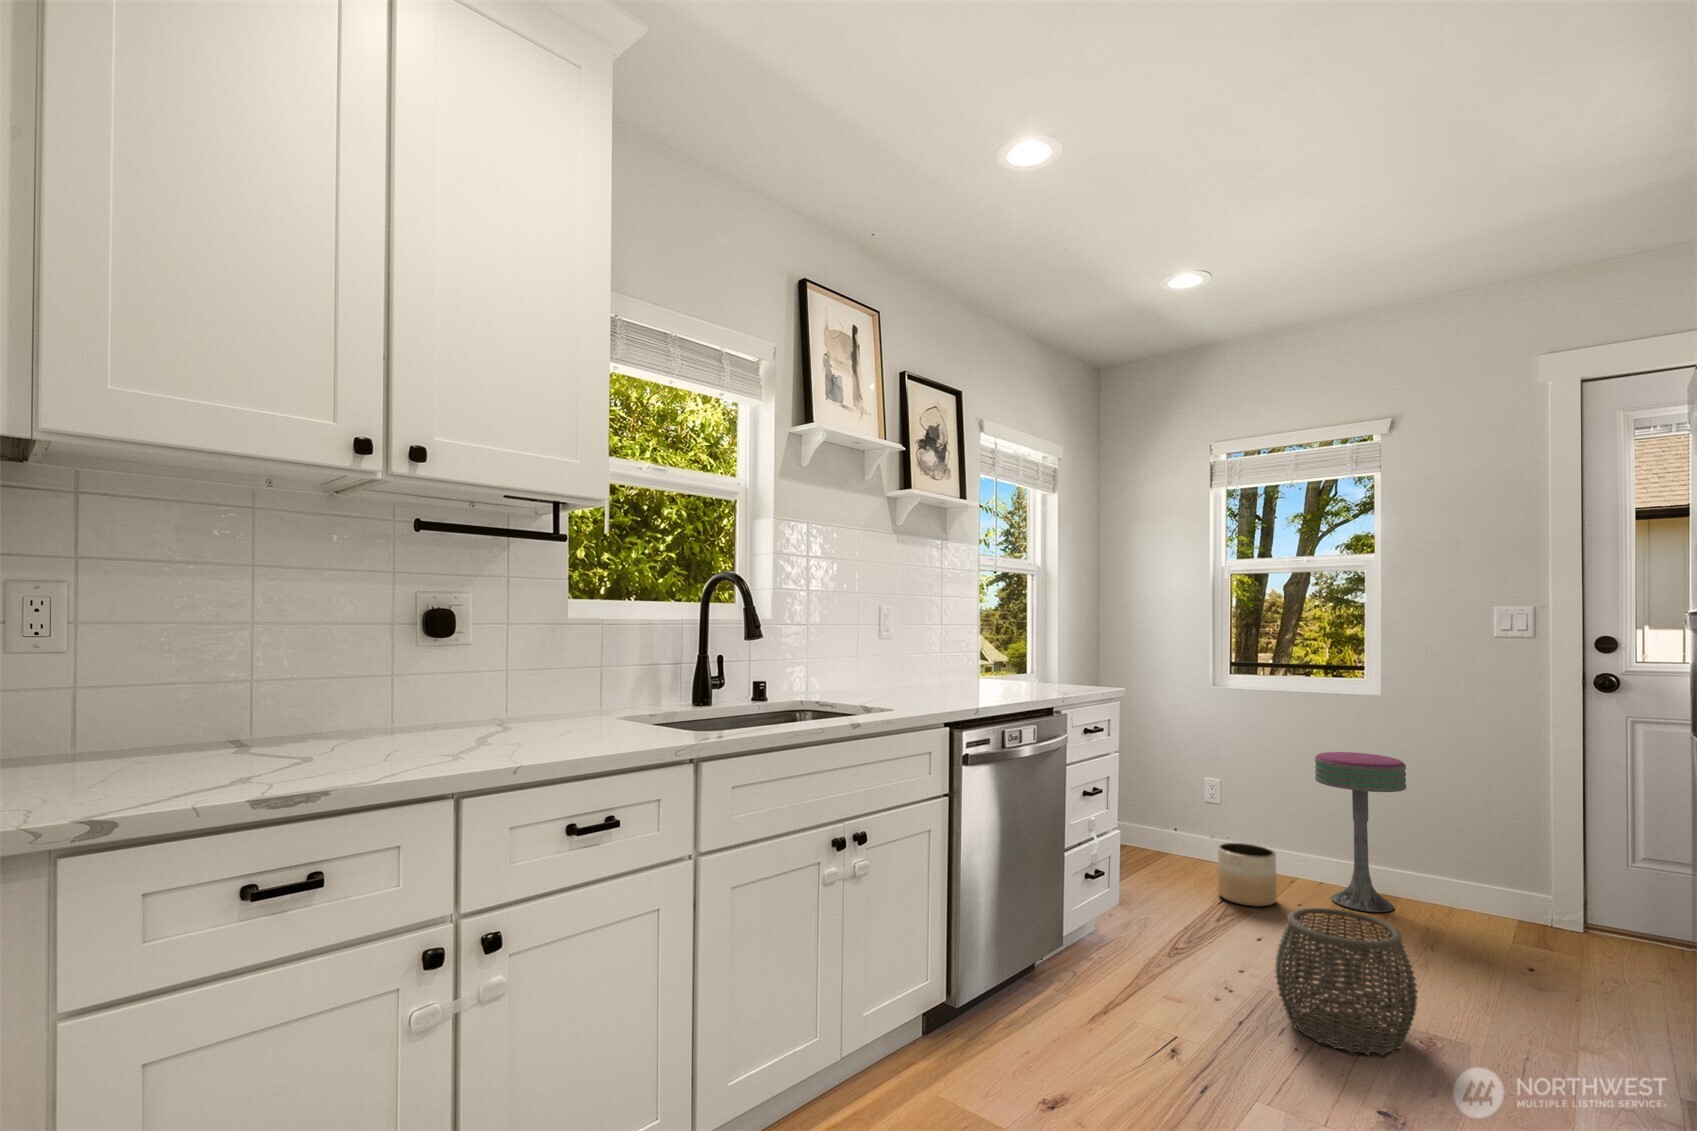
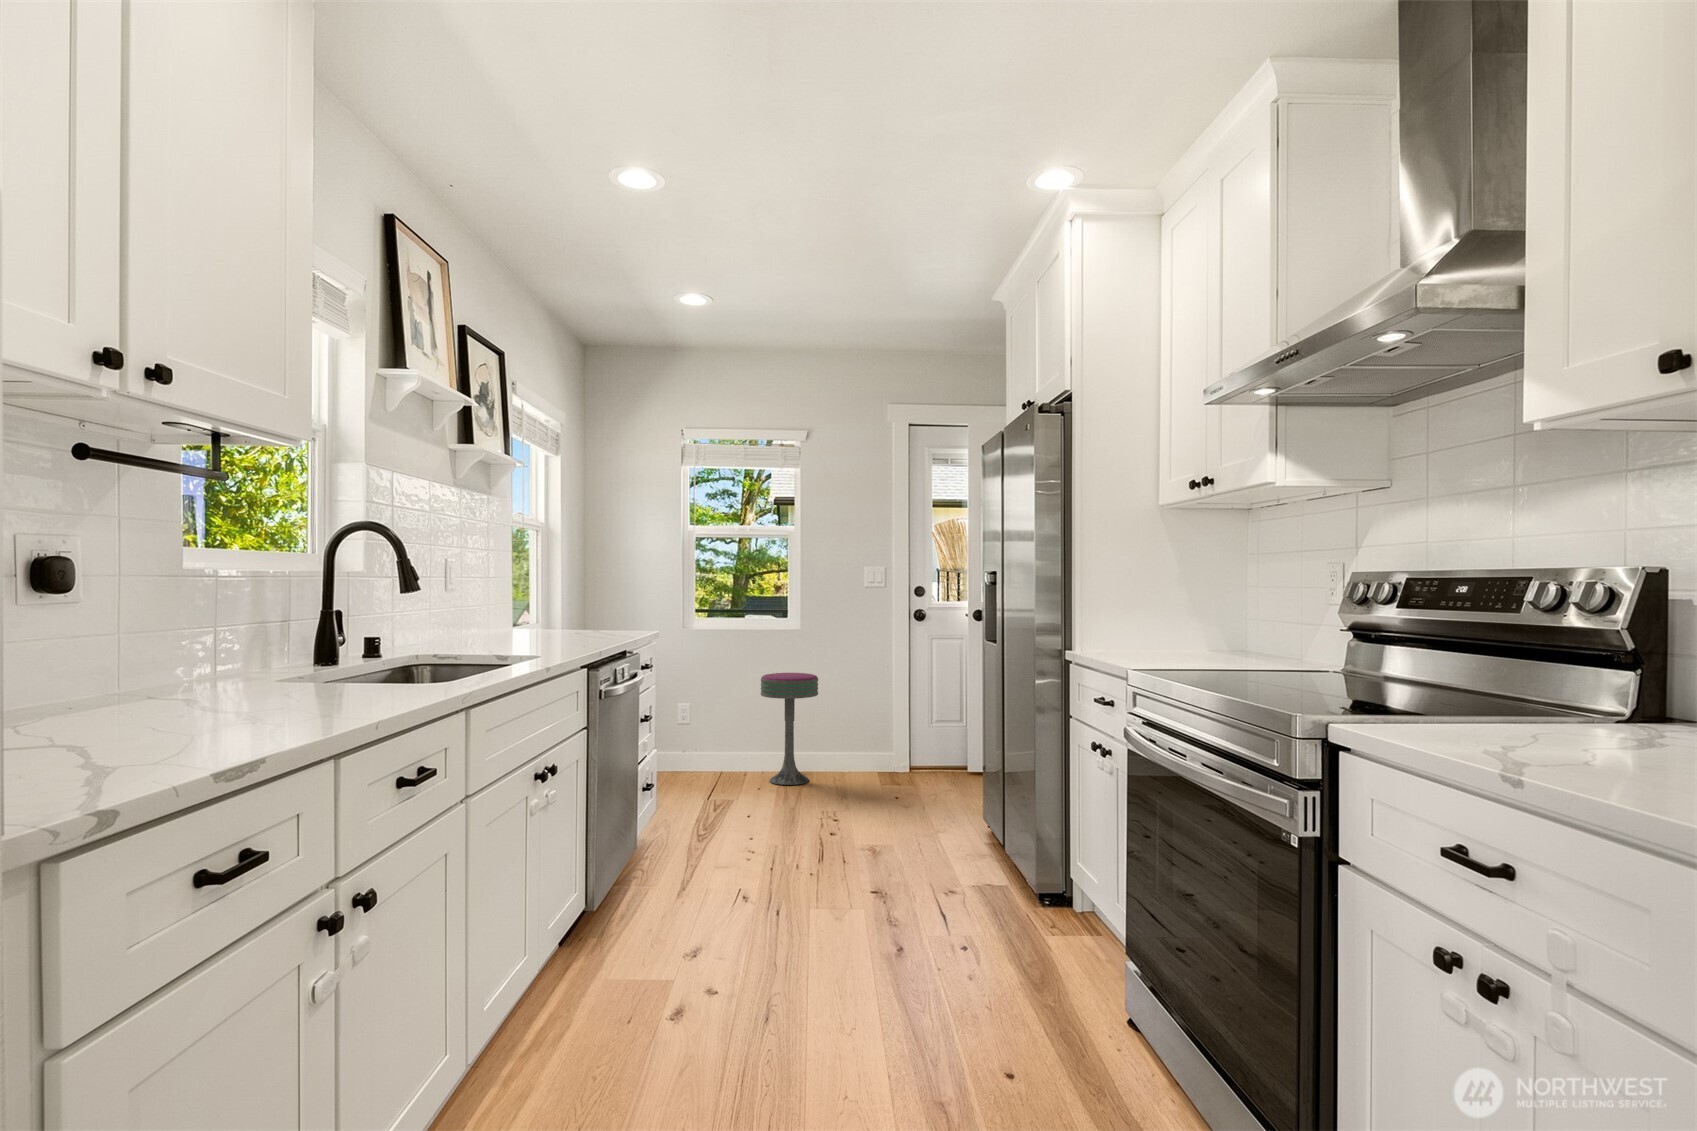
planter: present [1218,843,1277,907] -> none [698,751,740,798]
woven basket: present [1275,908,1418,1055] -> none [789,774,874,865]

